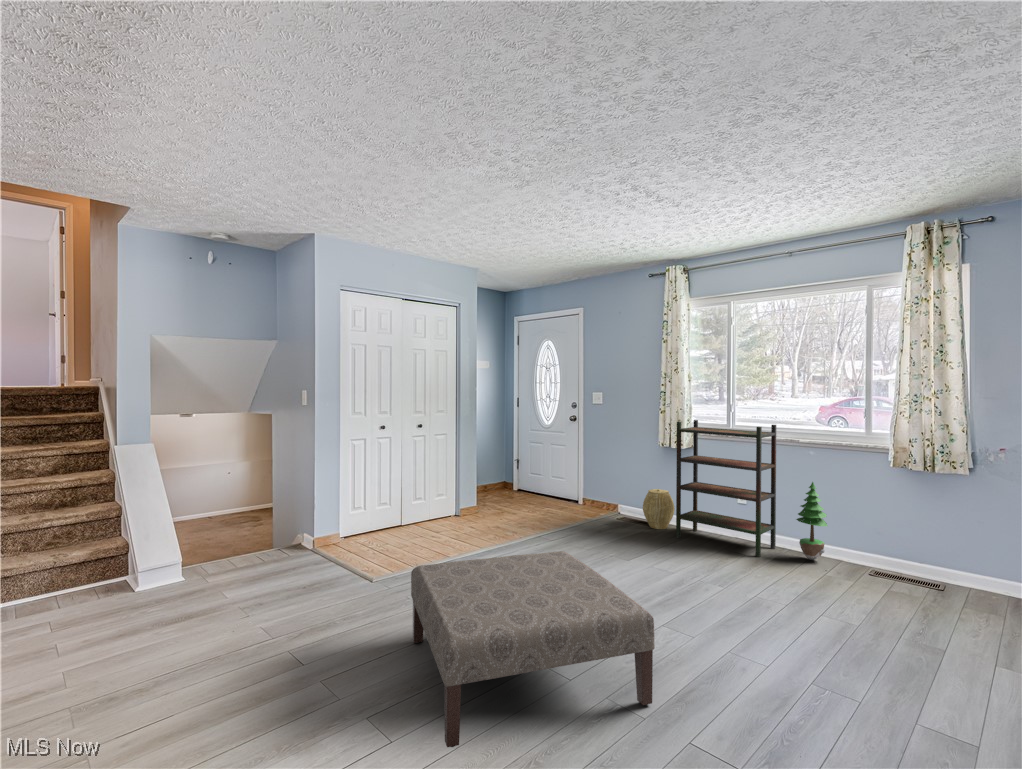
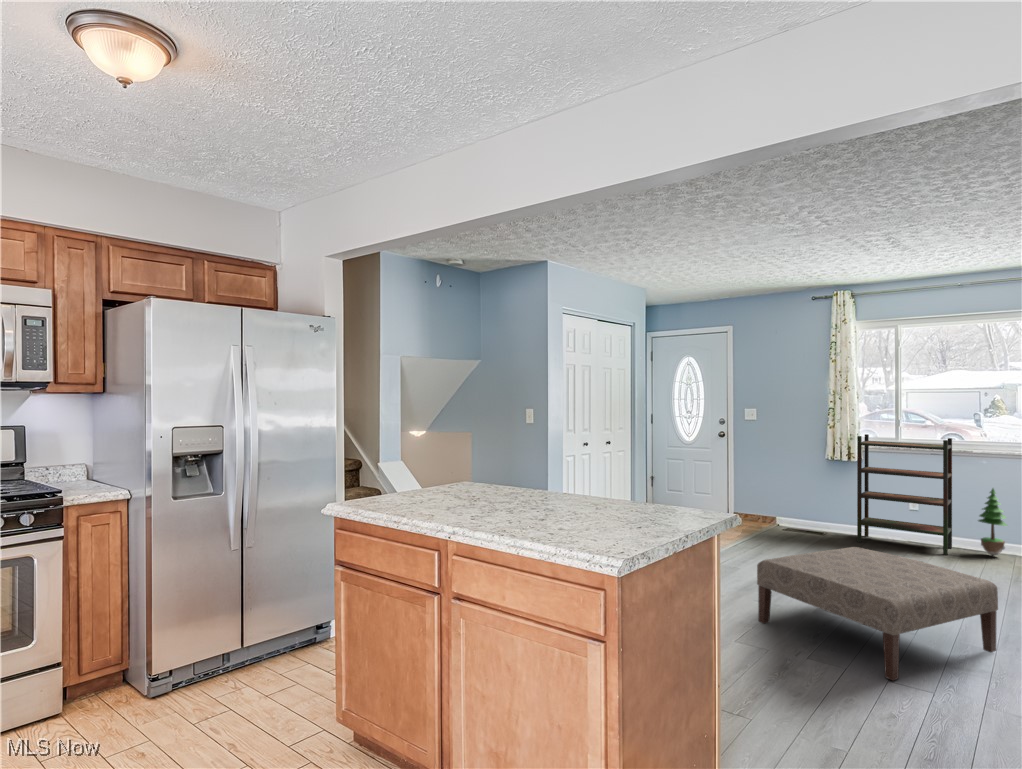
woven basket: present [643,489,675,529] -> none [815,499,846,536]

